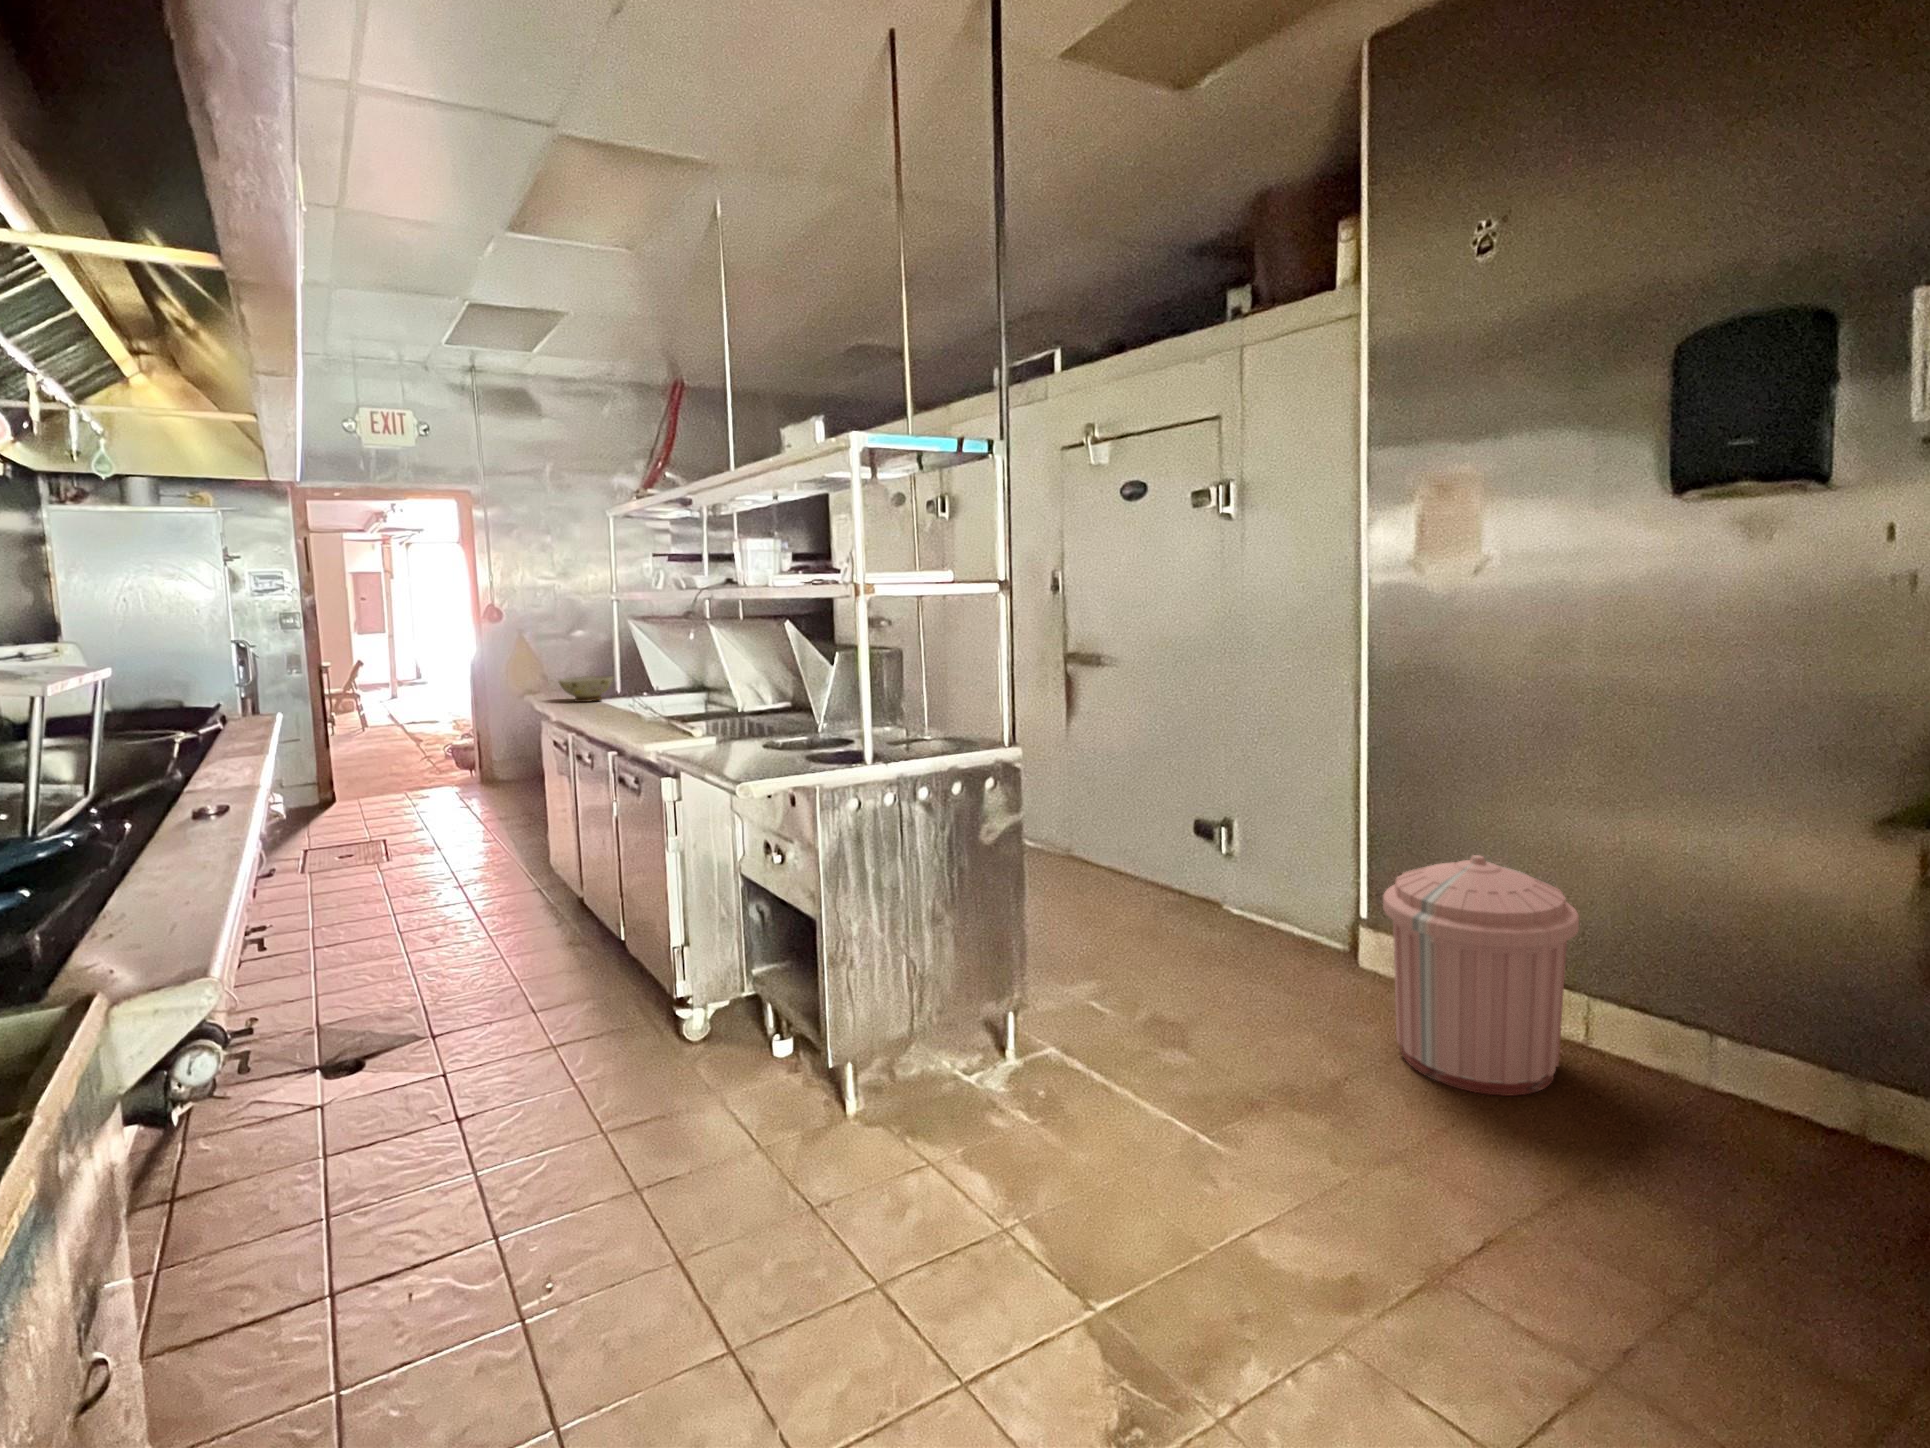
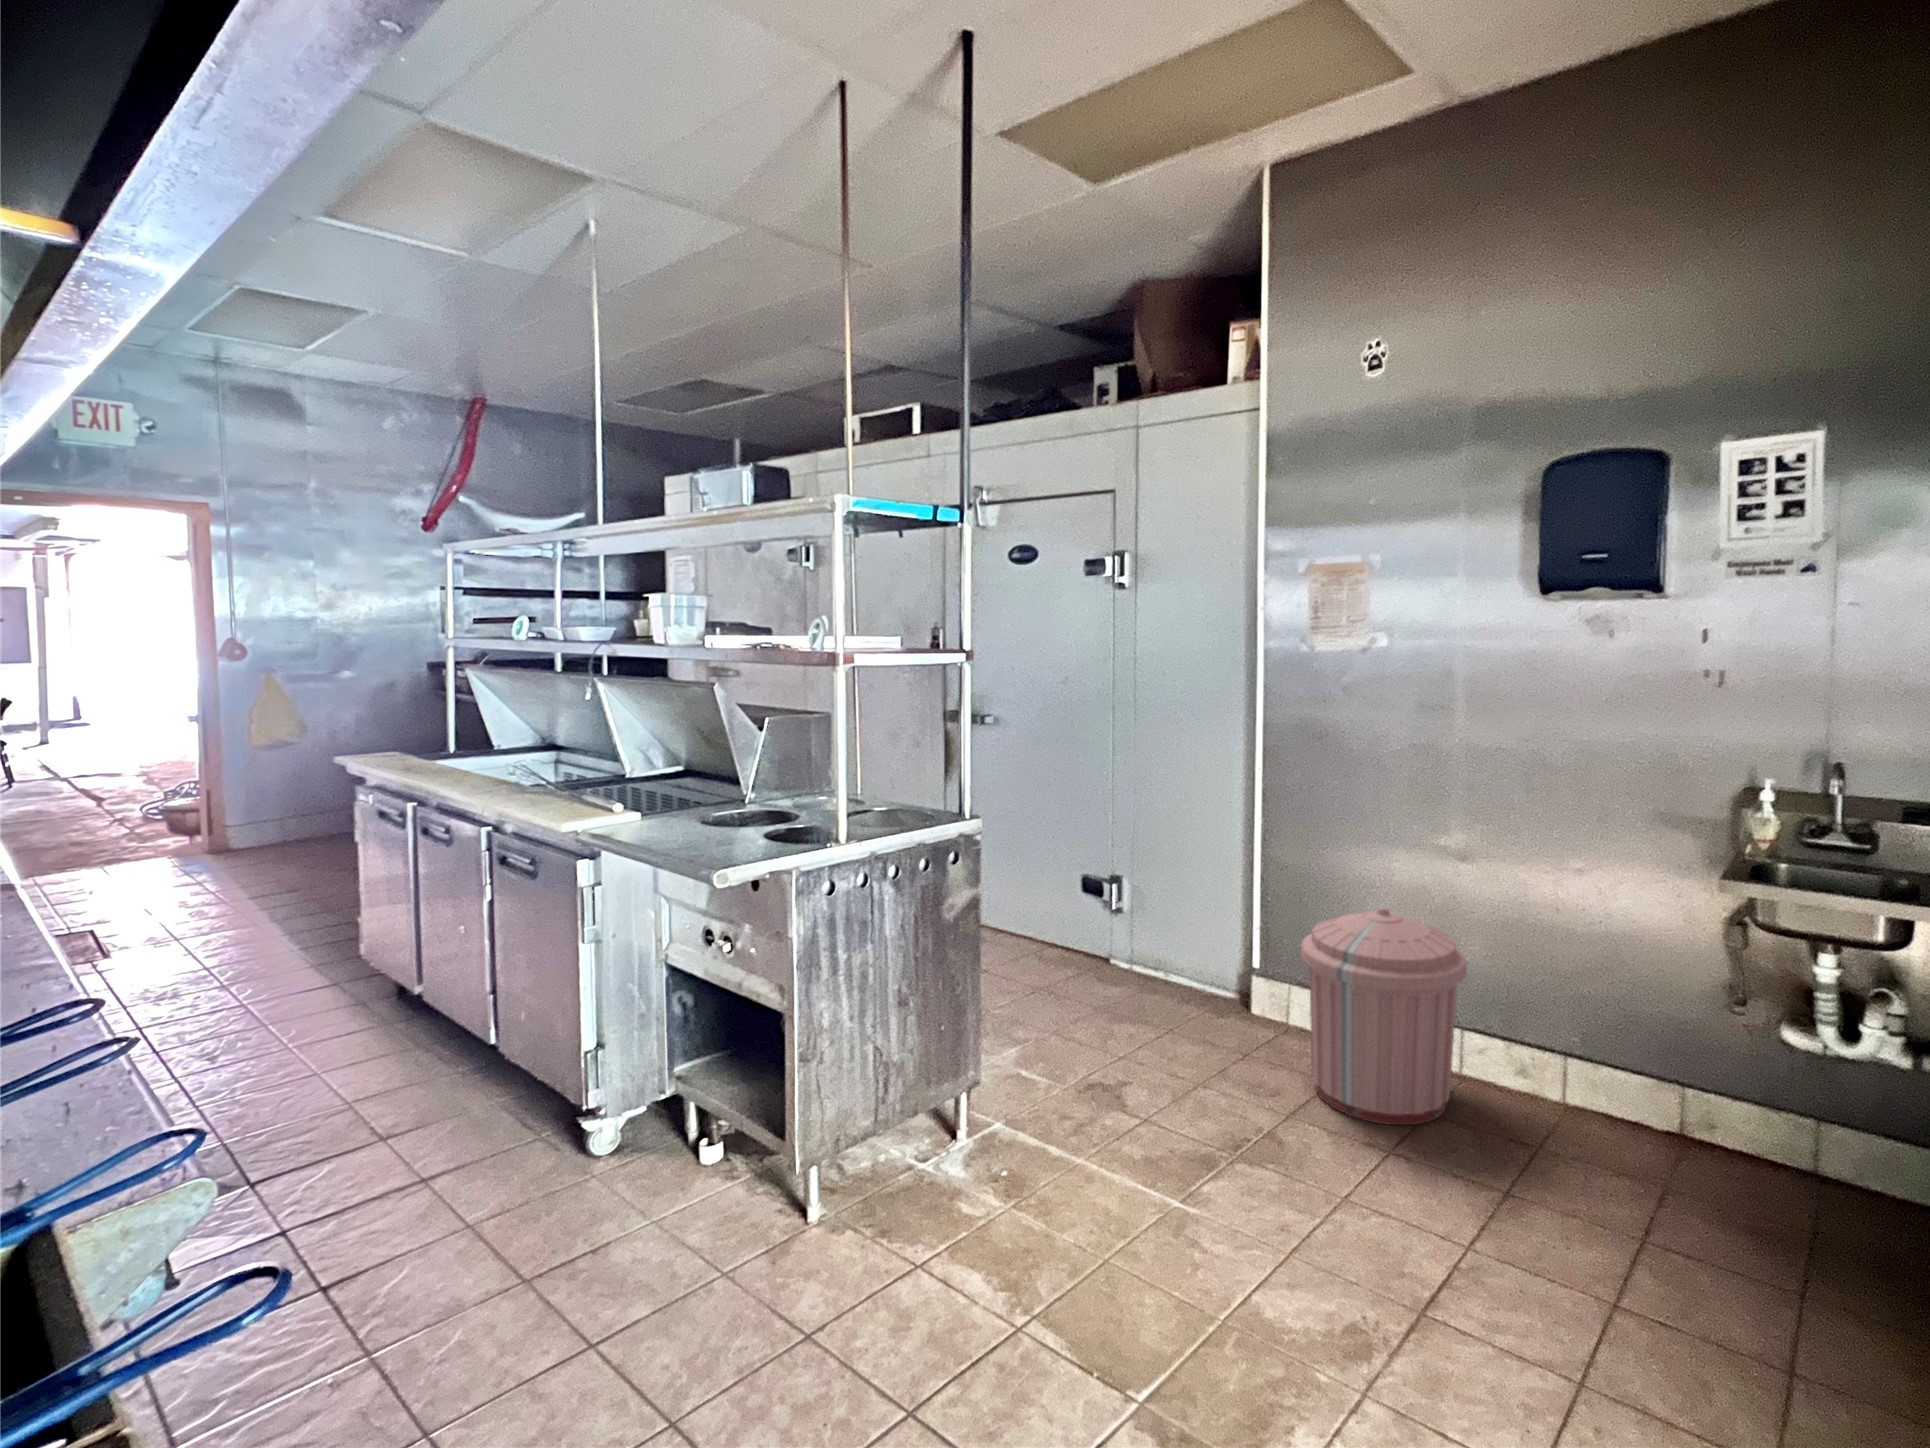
ceramic bowl: present [559,676,614,702] -> none [378,733,449,765]

